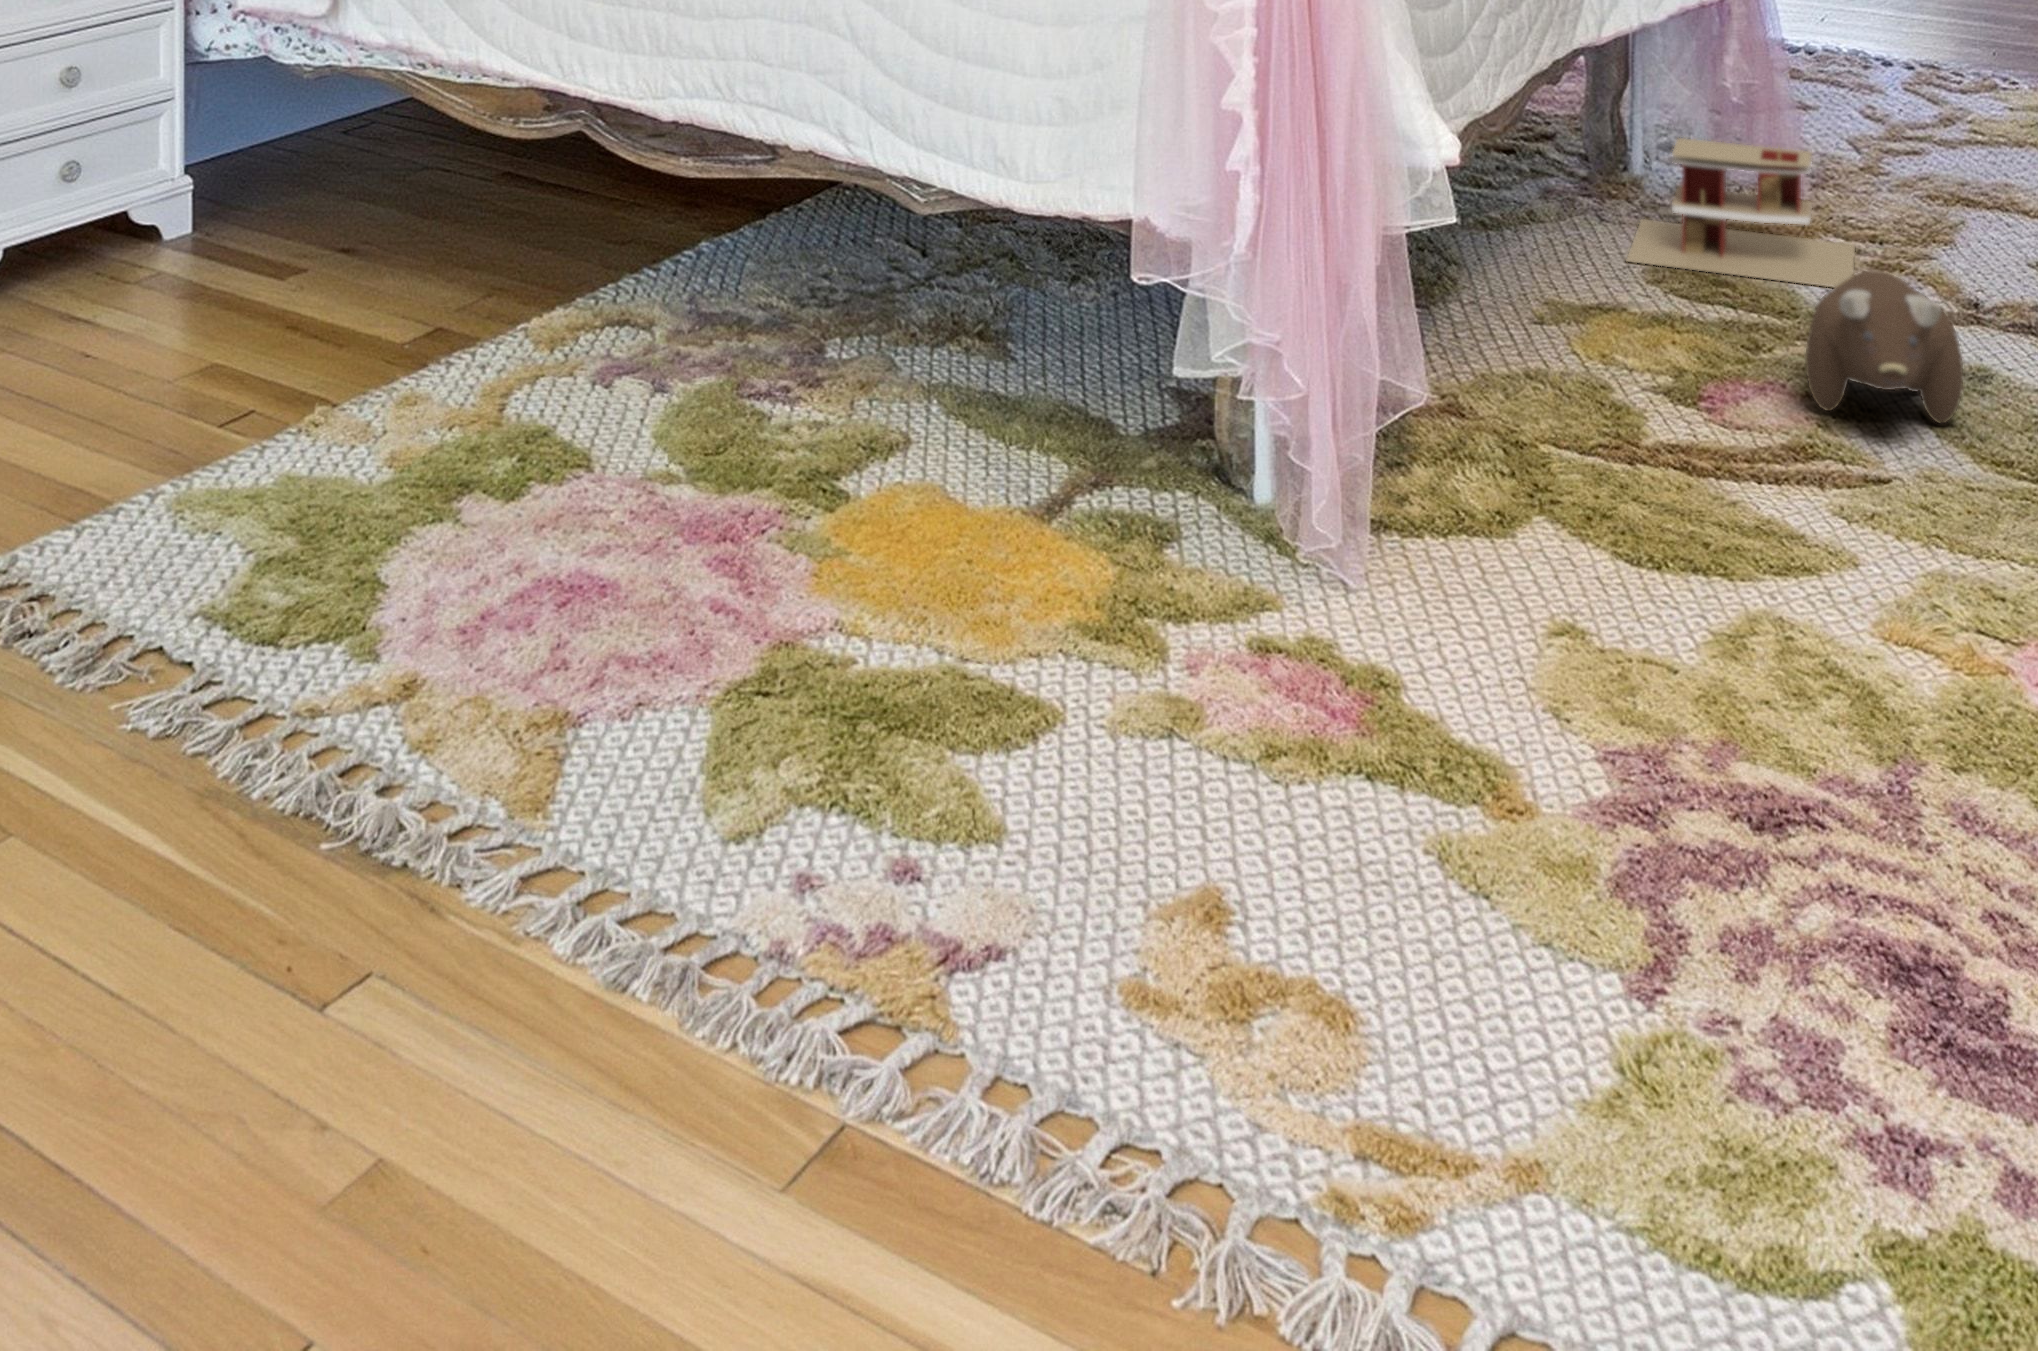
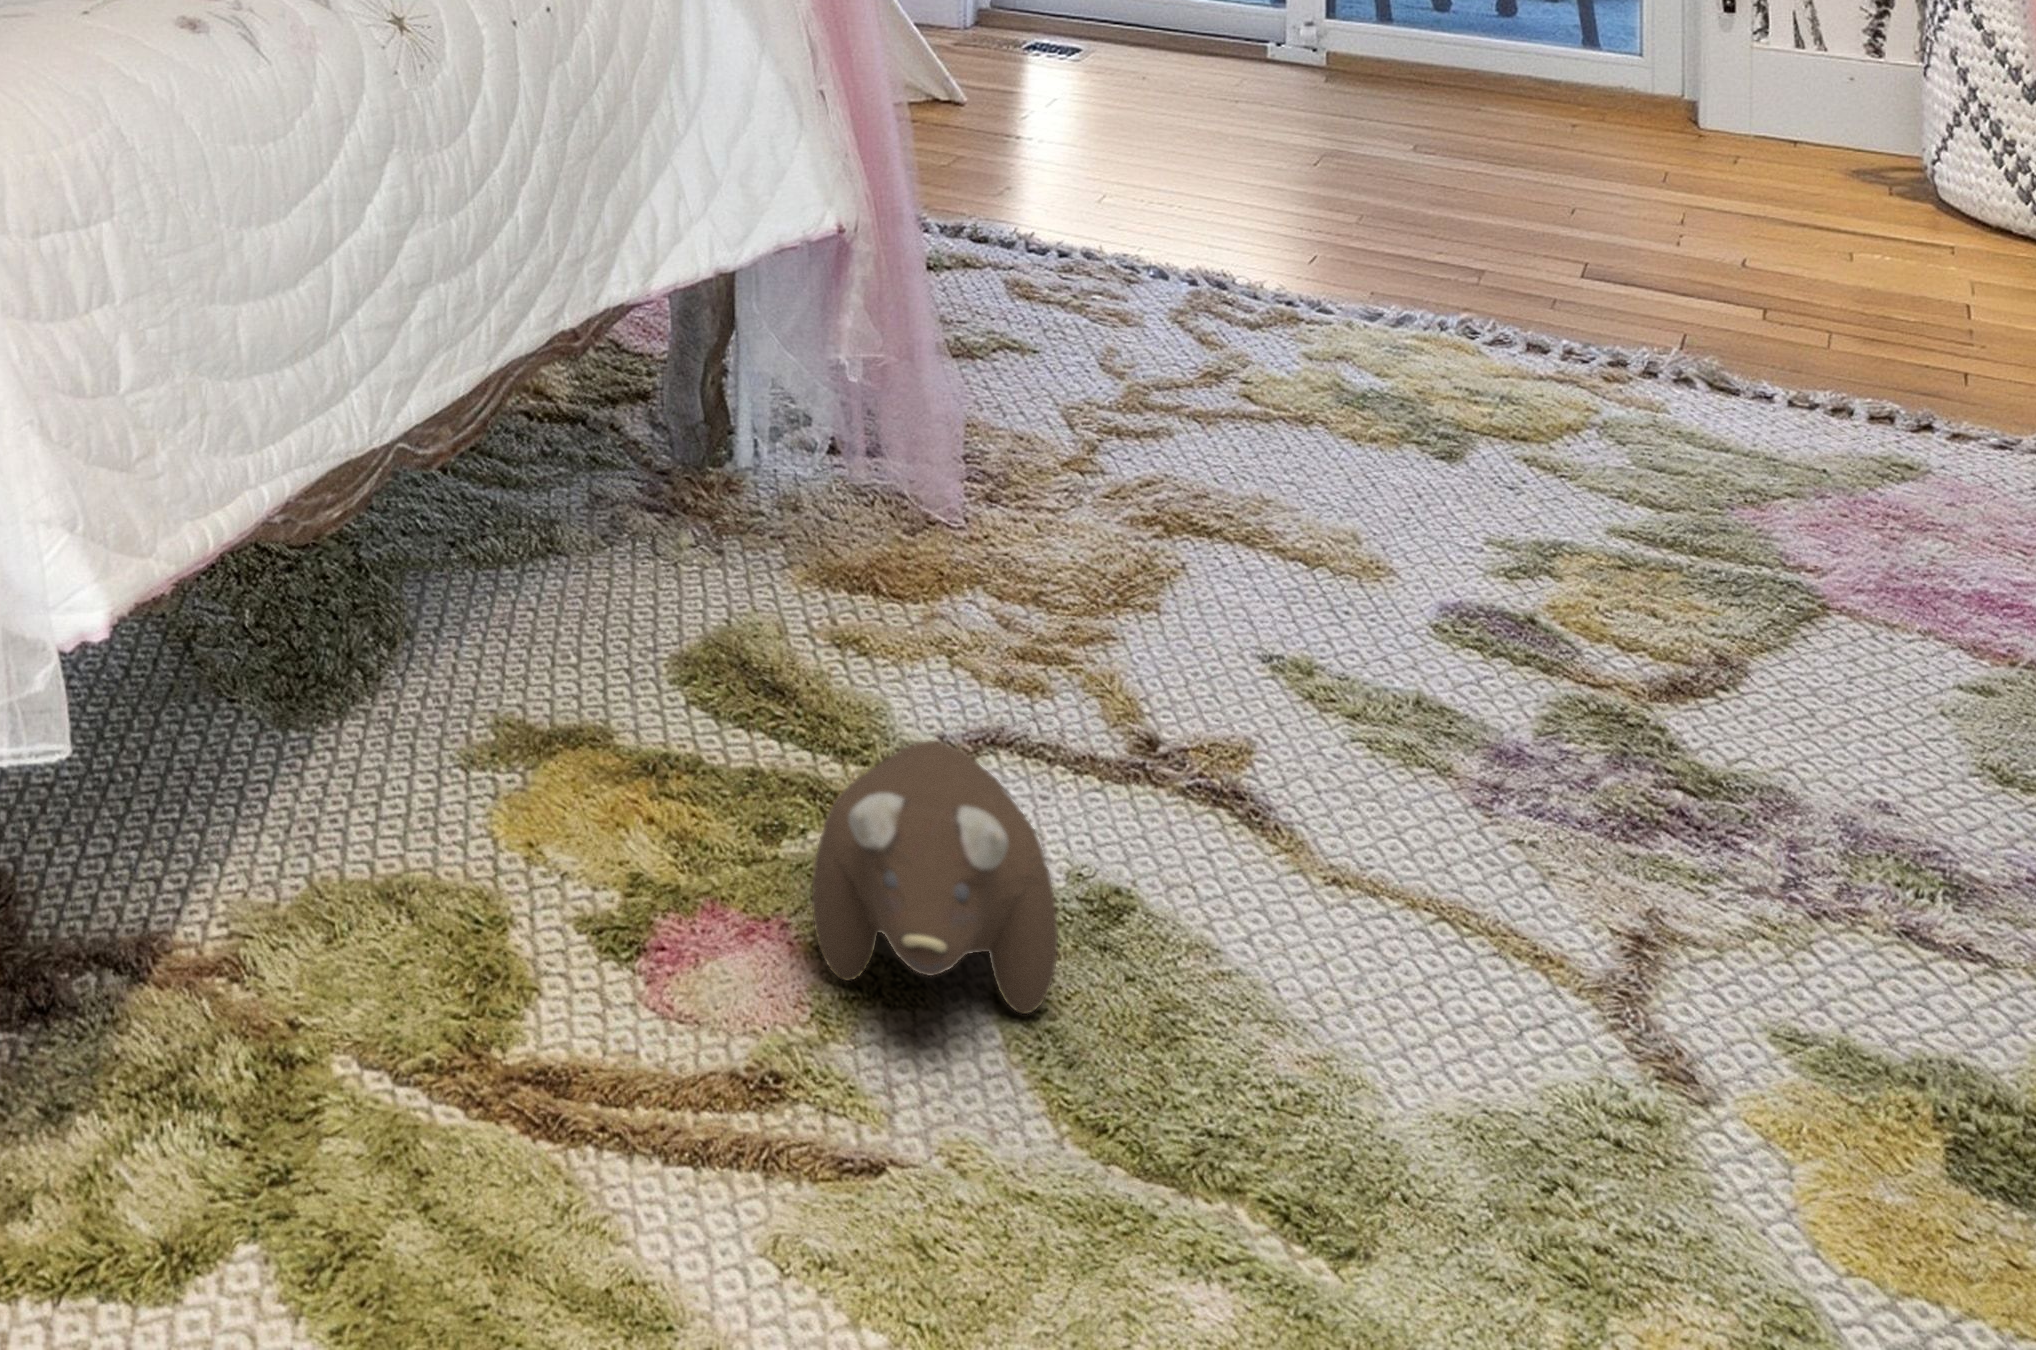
toy house: present [1627,138,1855,288] -> none [651,449,1008,709]

